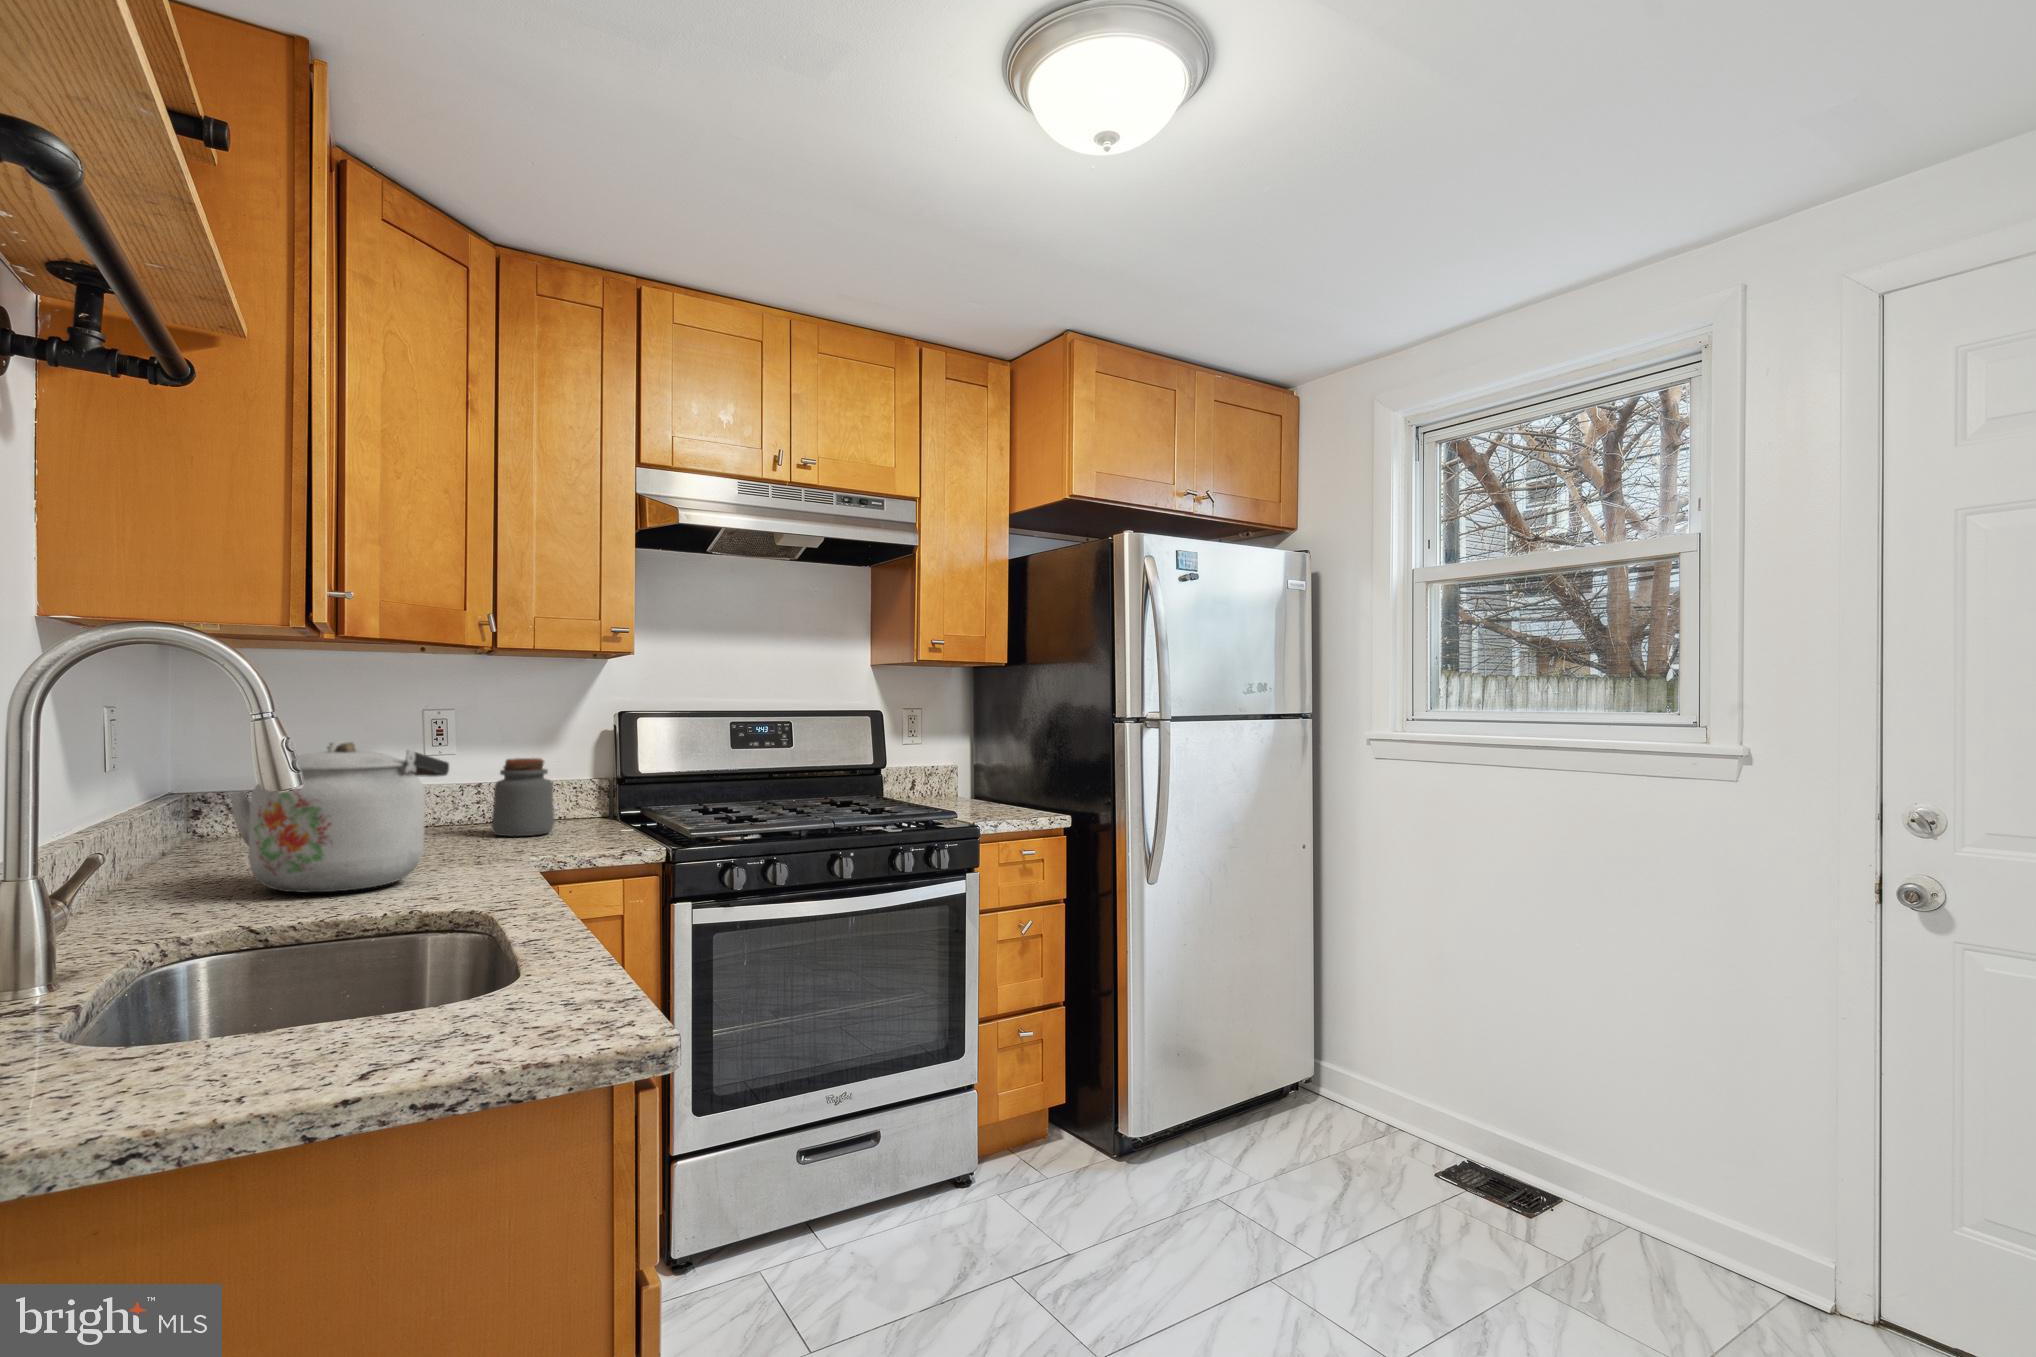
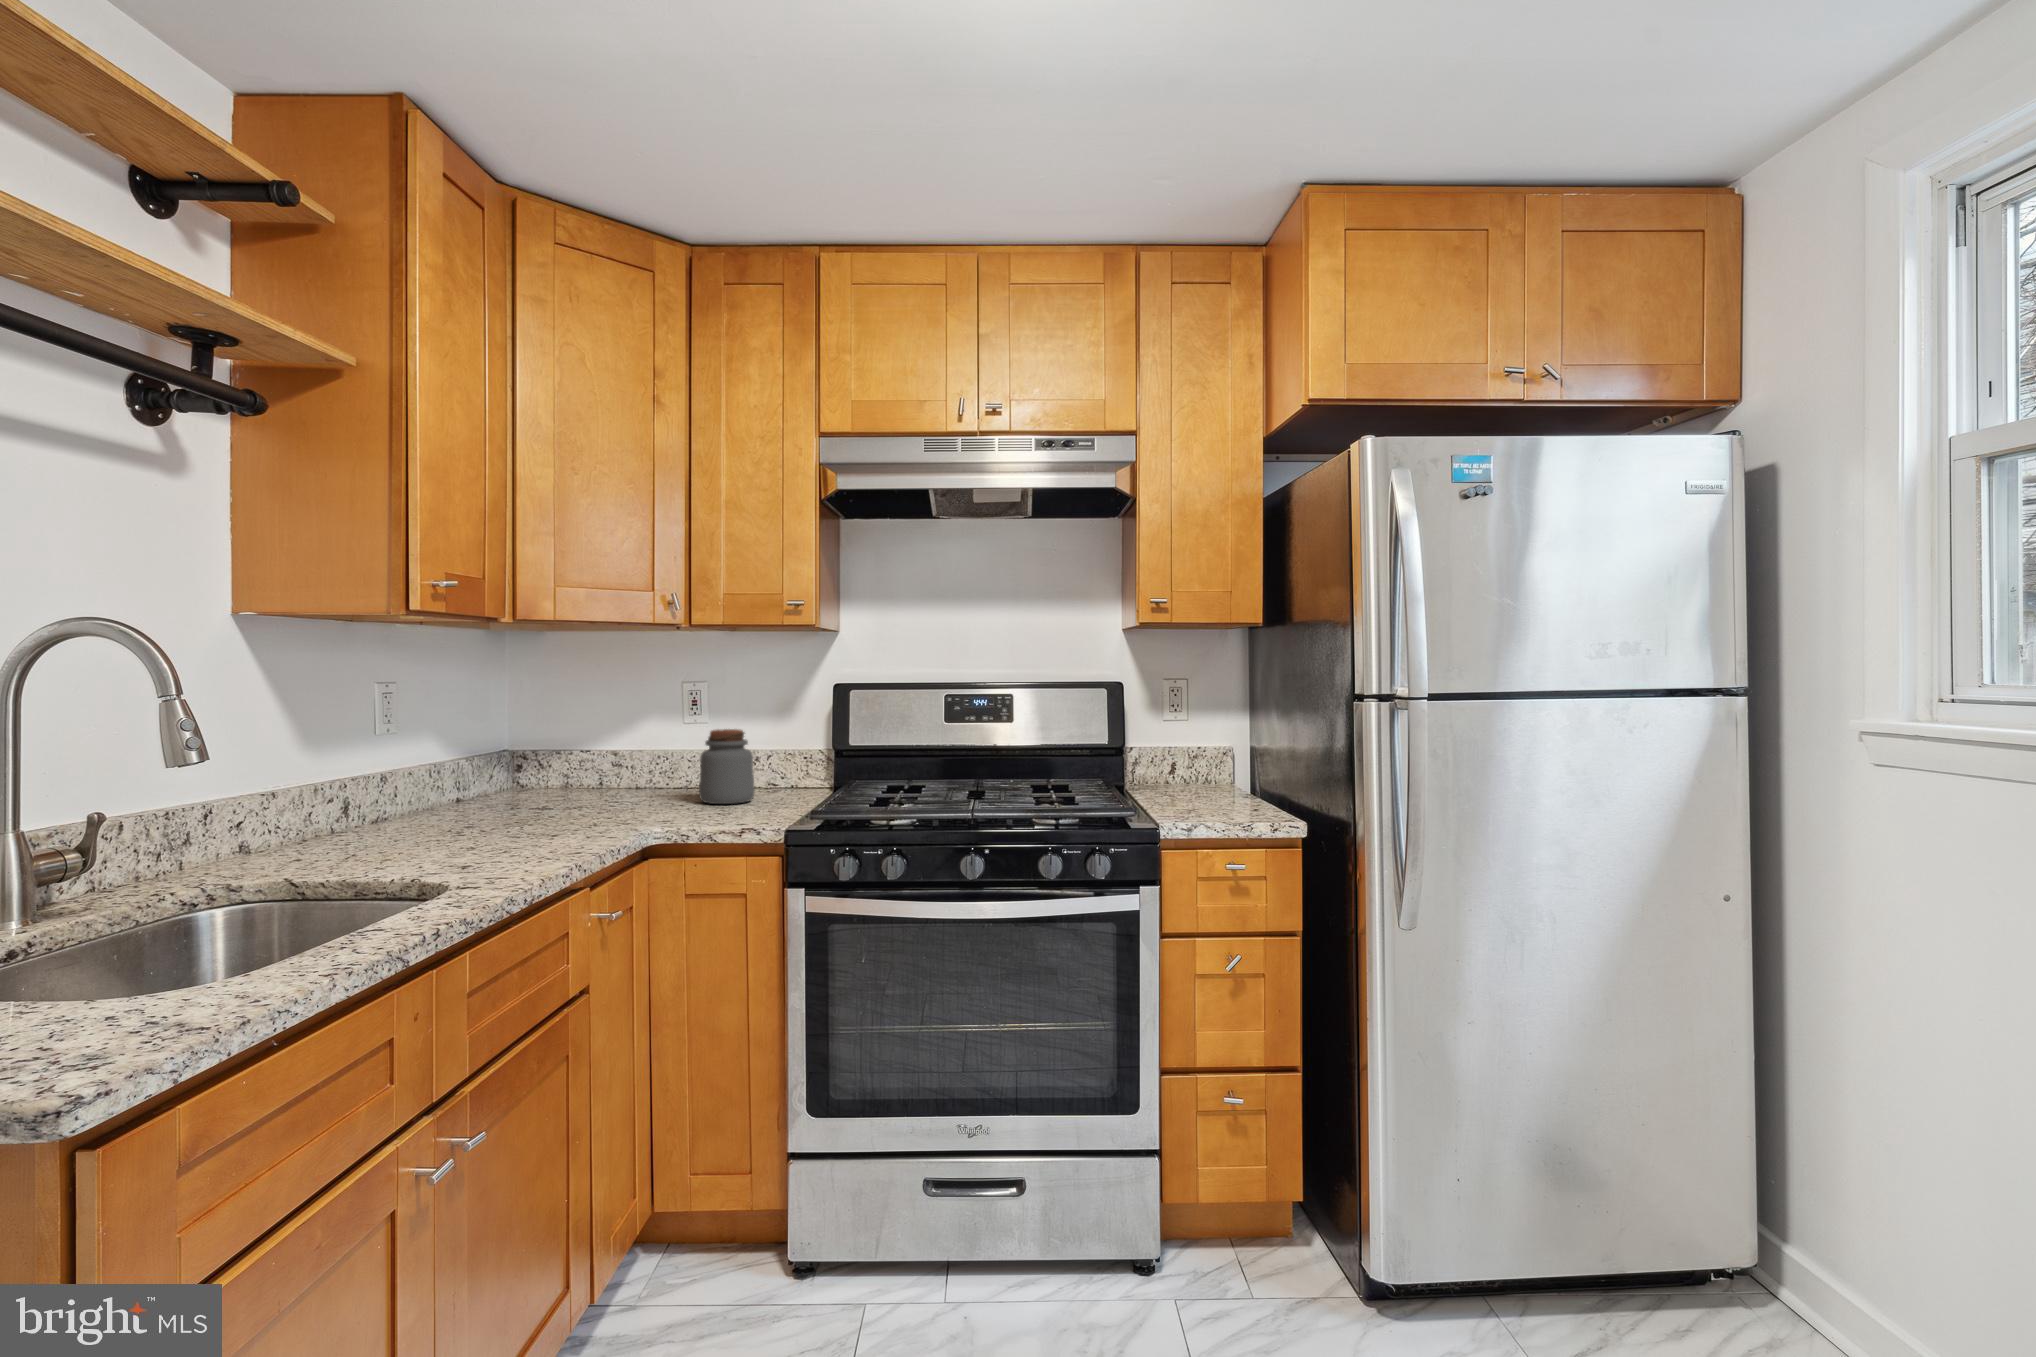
kettle: present [229,741,449,892] -> none [385,717,559,850]

